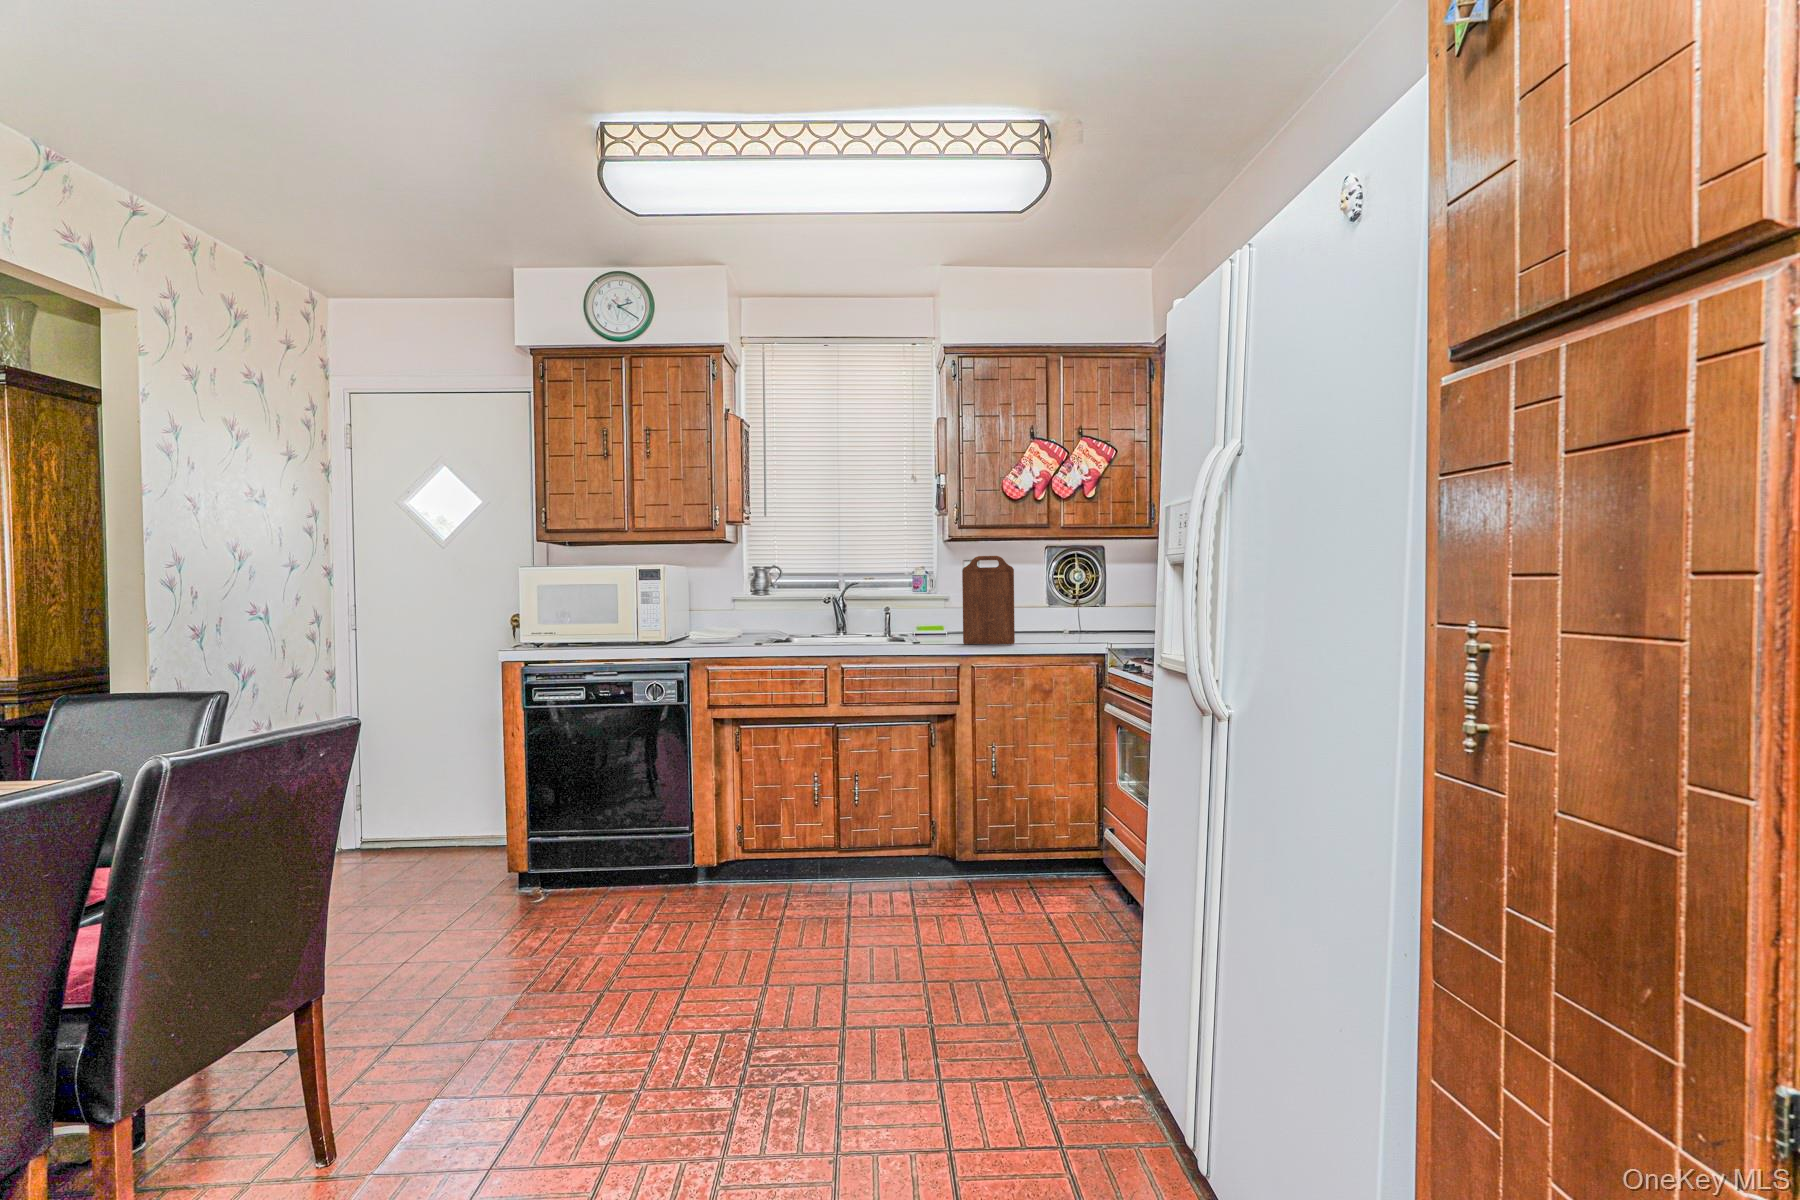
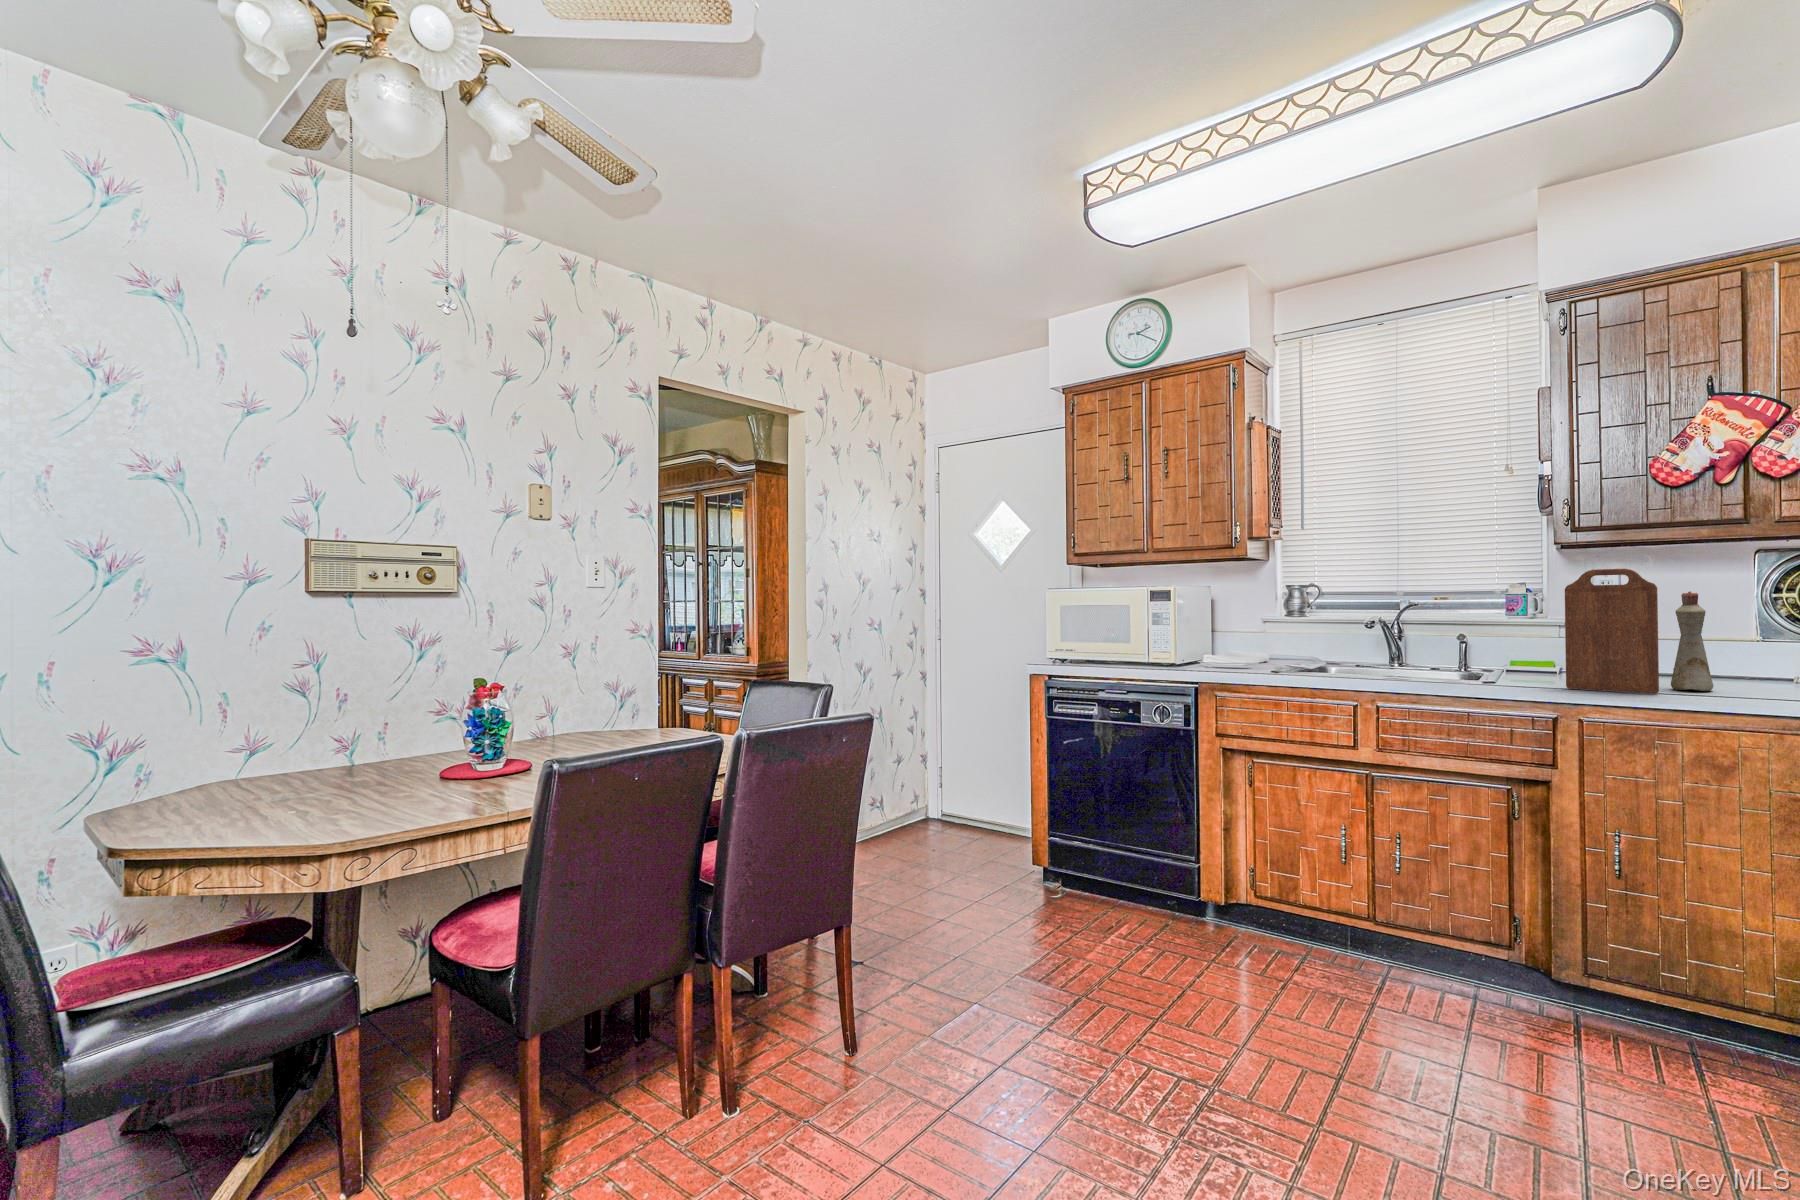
bottle: none [1017,572,1039,641] -> present [1671,591,1714,691]

